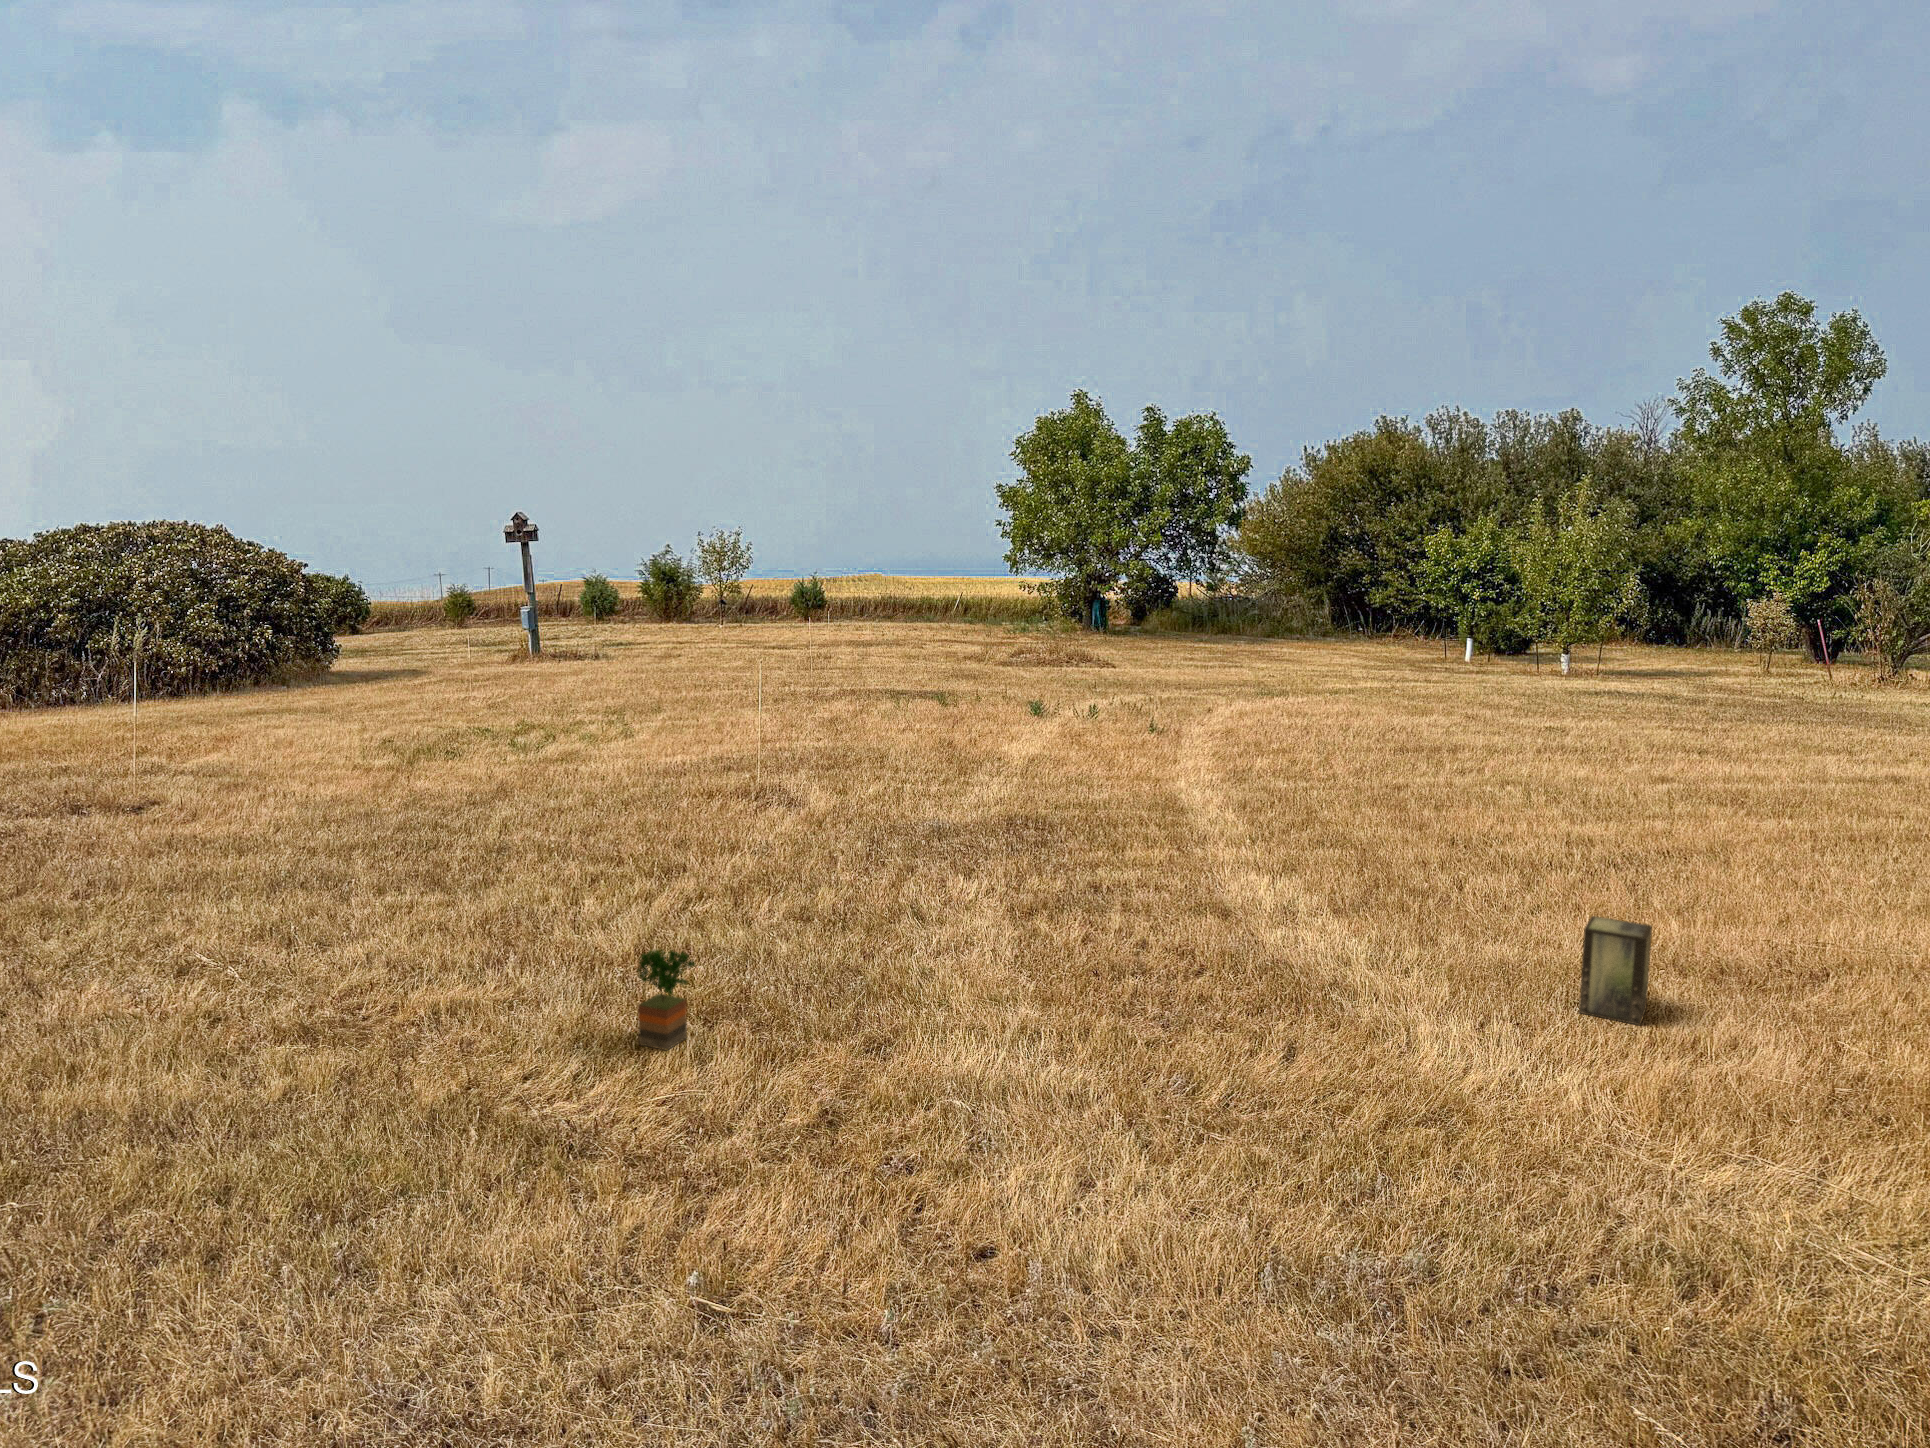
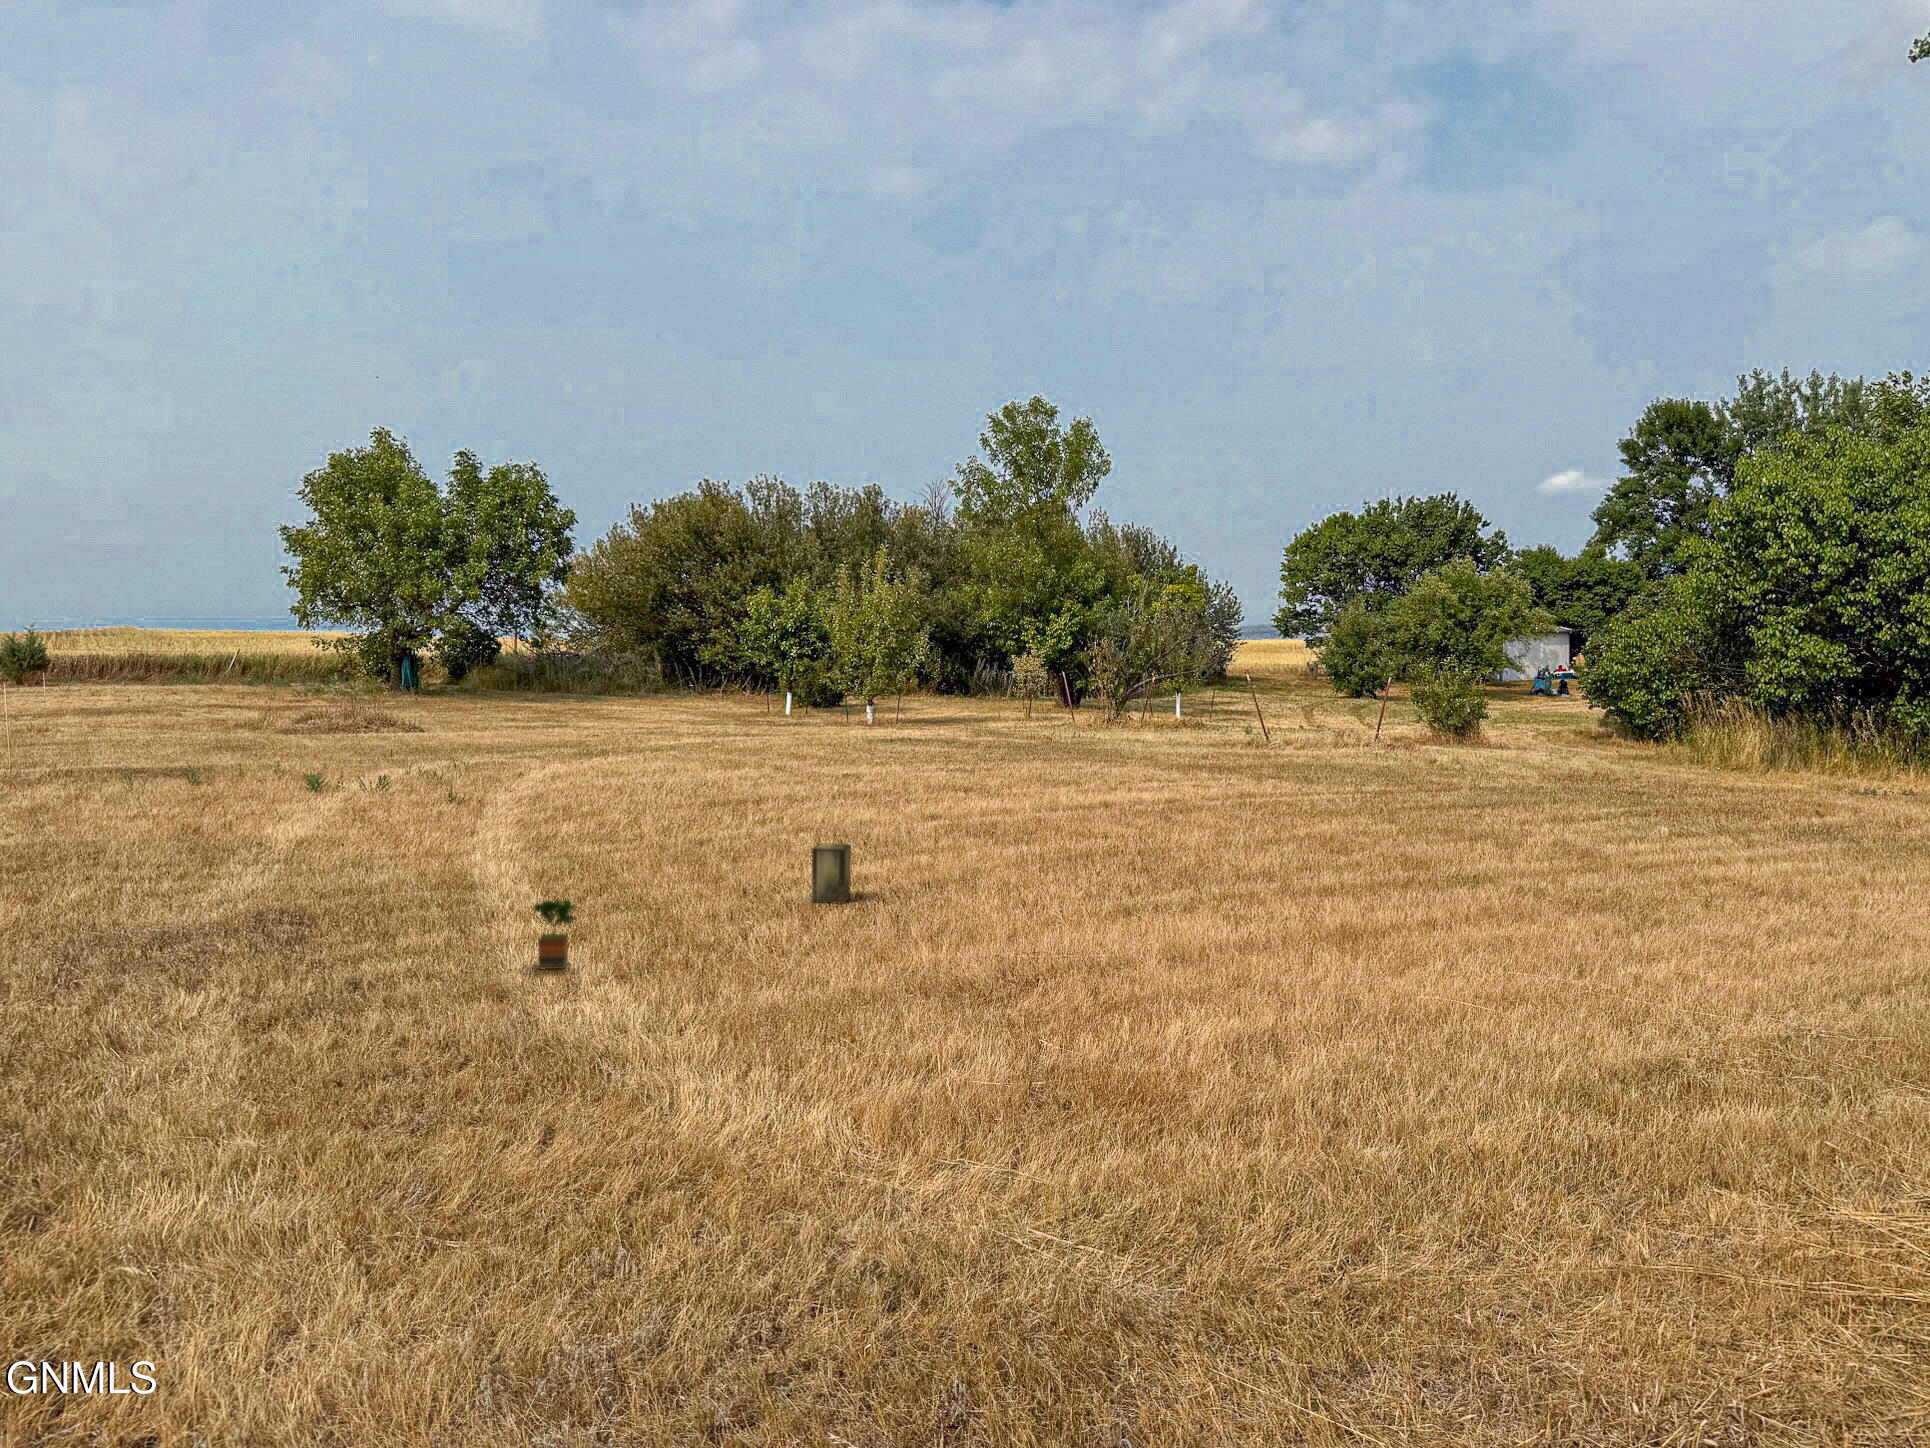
potted tree: present [637,949,696,1051] -> present [534,900,577,970]

